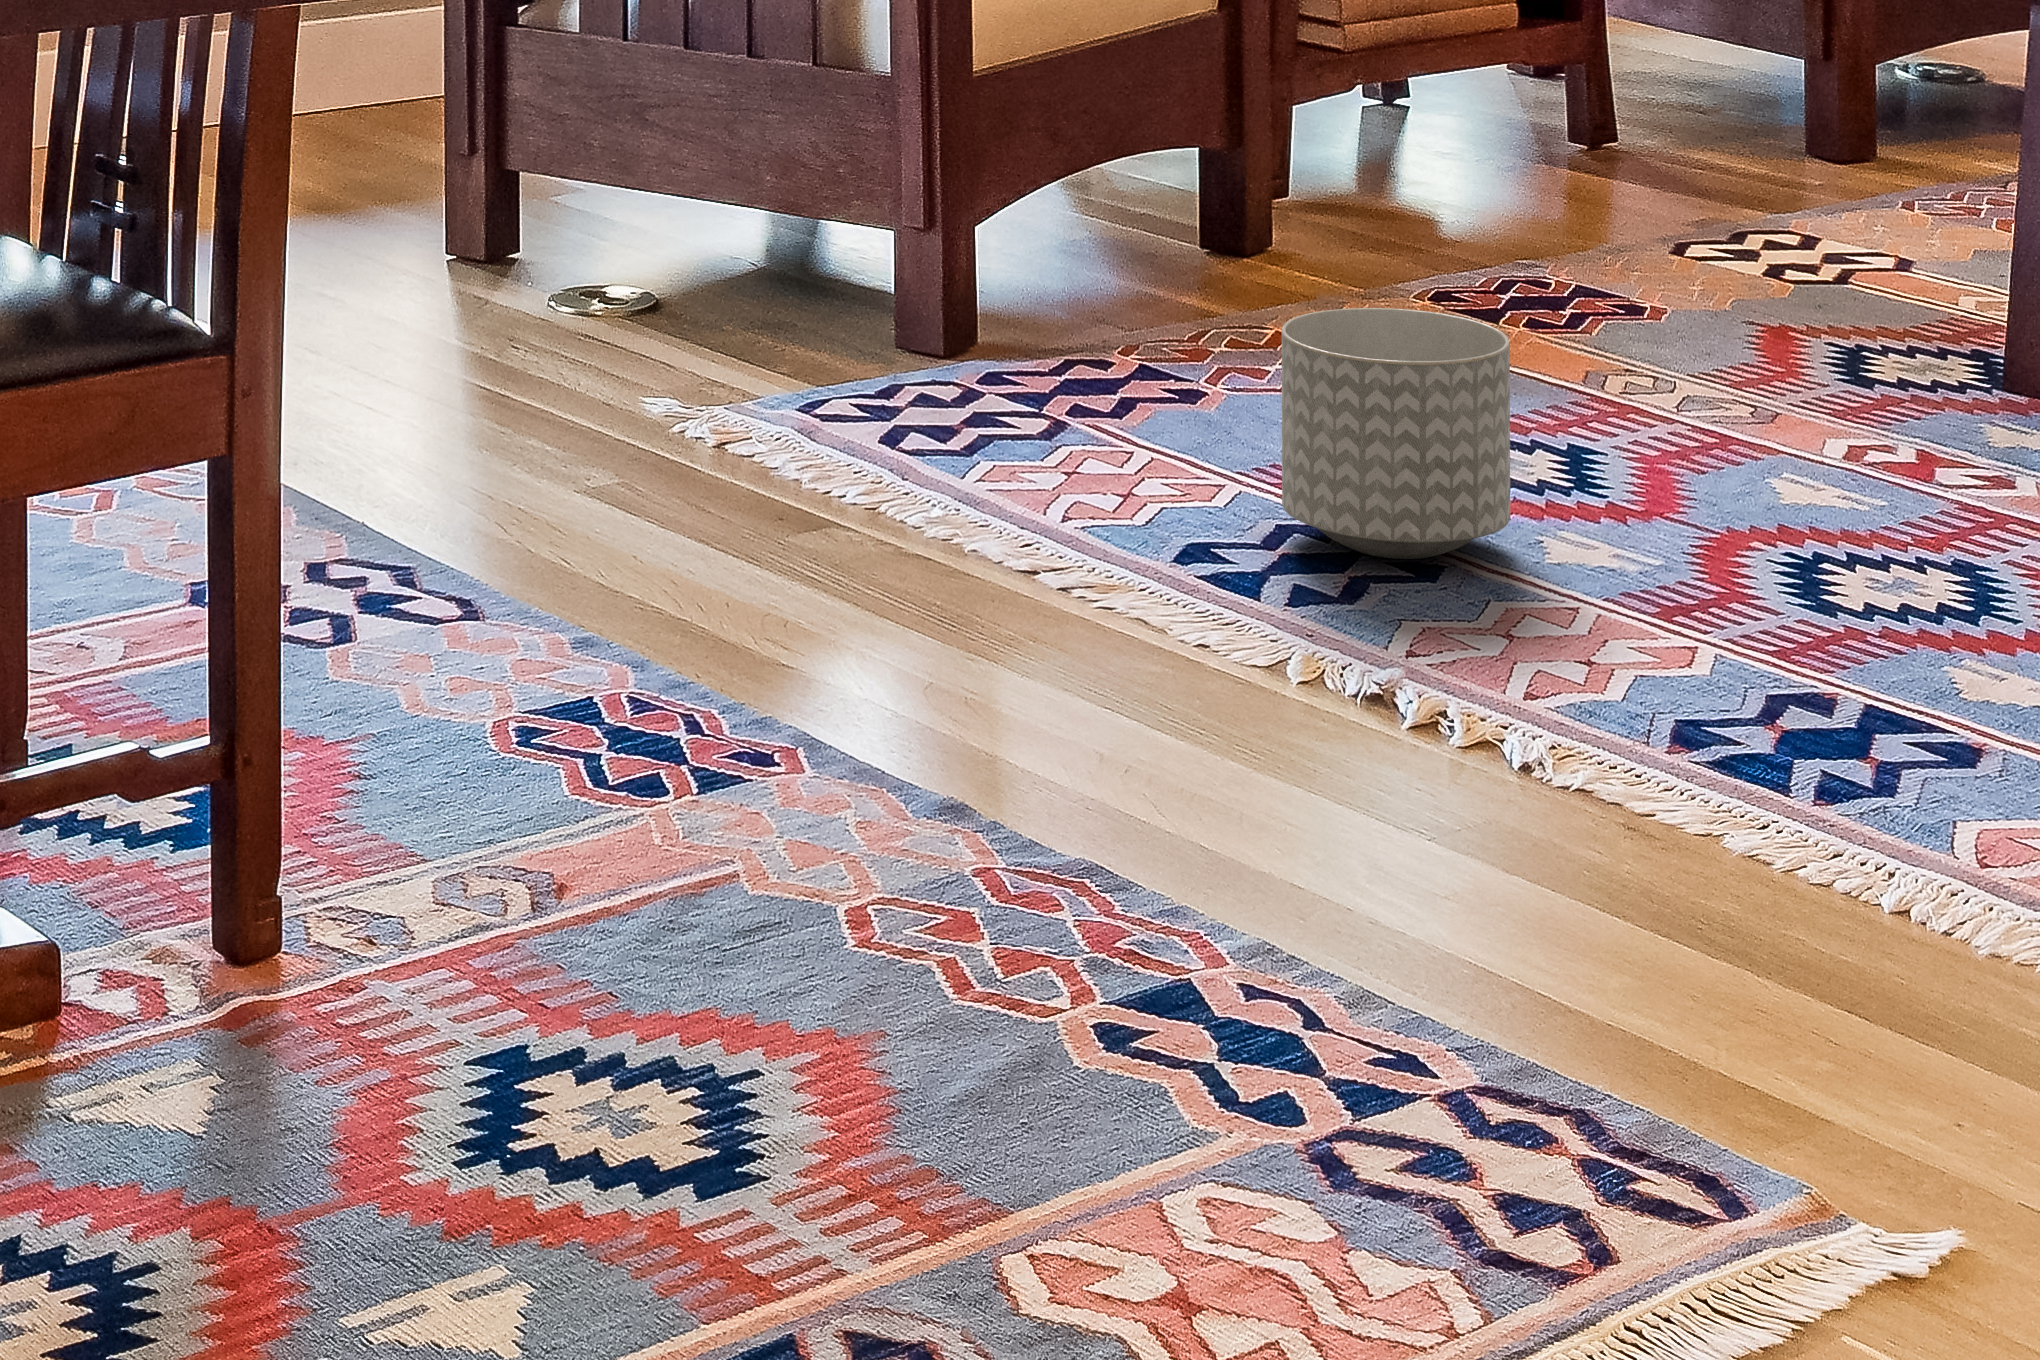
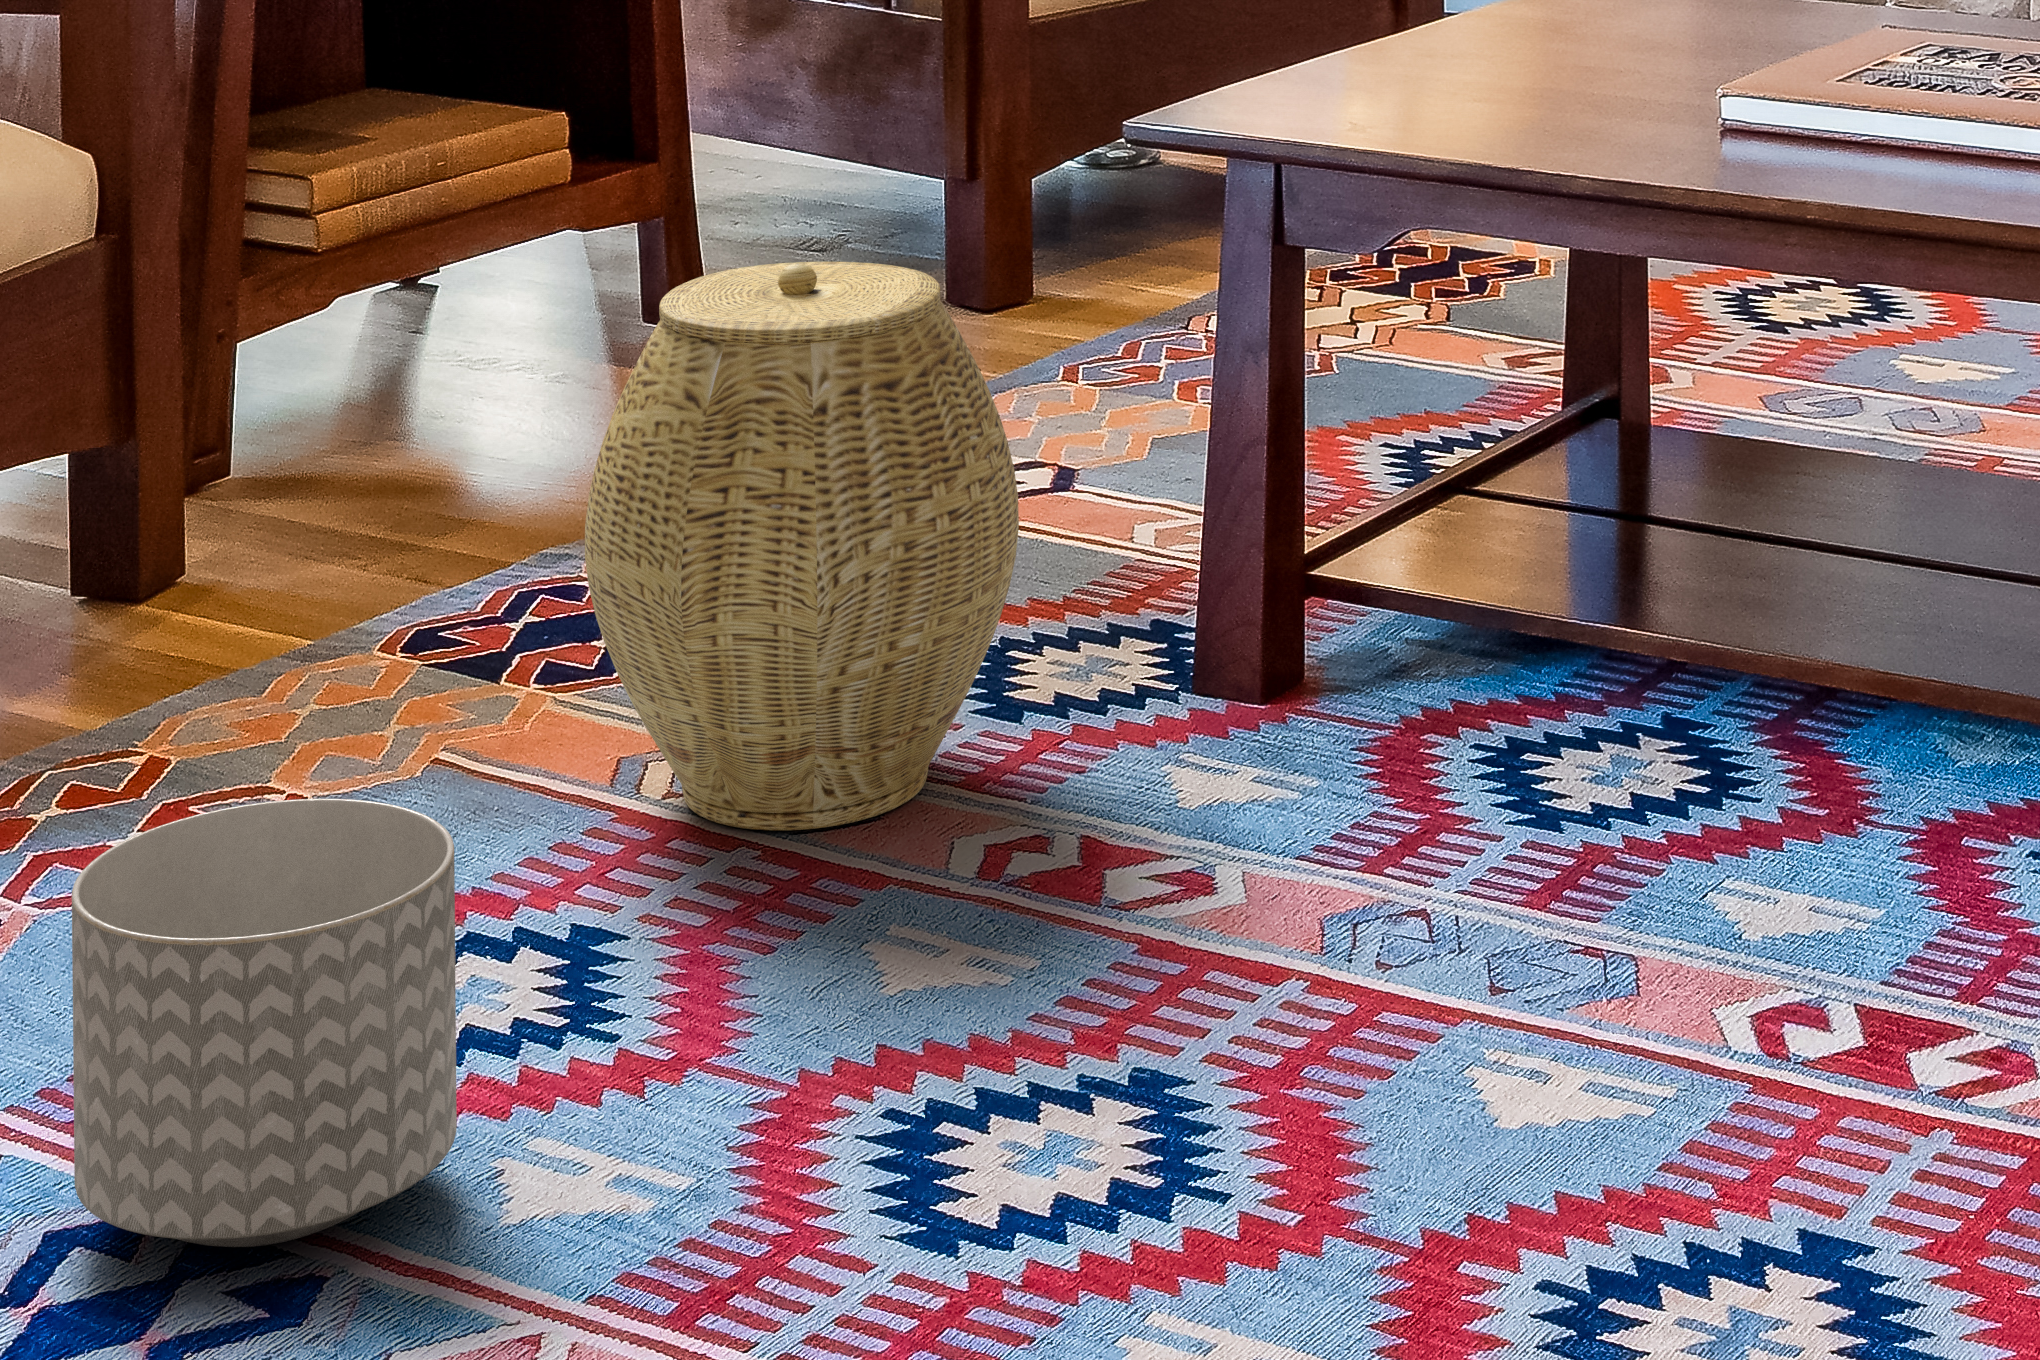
woven basket: none [1563,43,1871,427] -> present [585,262,1019,830]

